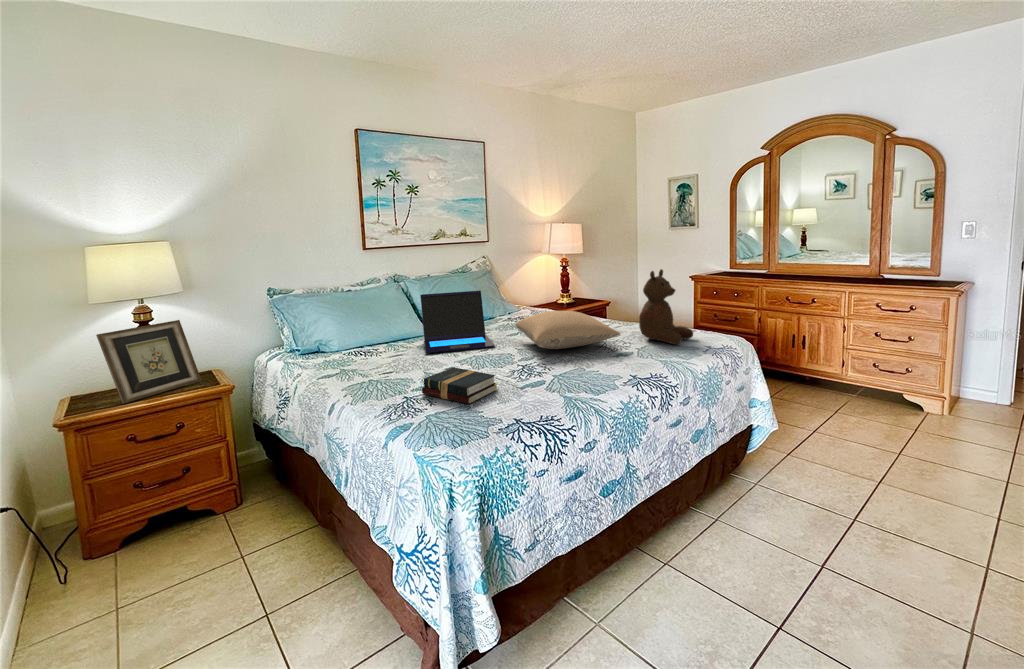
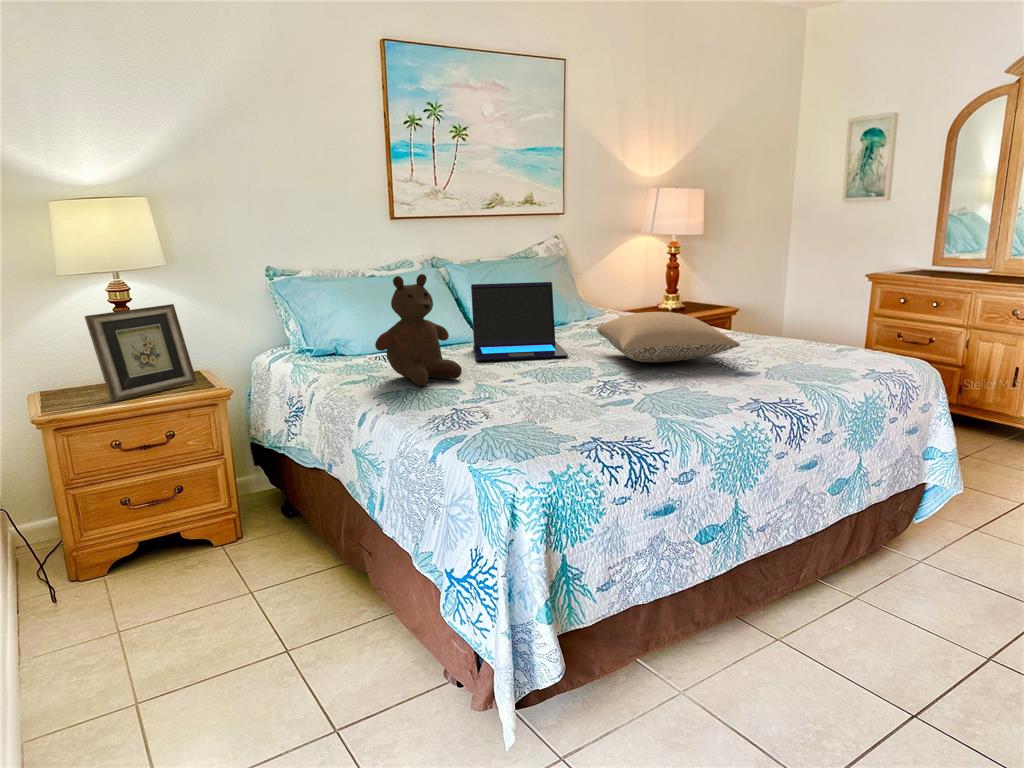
teddy bear: present [639,269,693,344] -> present [375,274,462,386]
hardback book: present [422,367,498,404] -> none [475,375,572,418]

